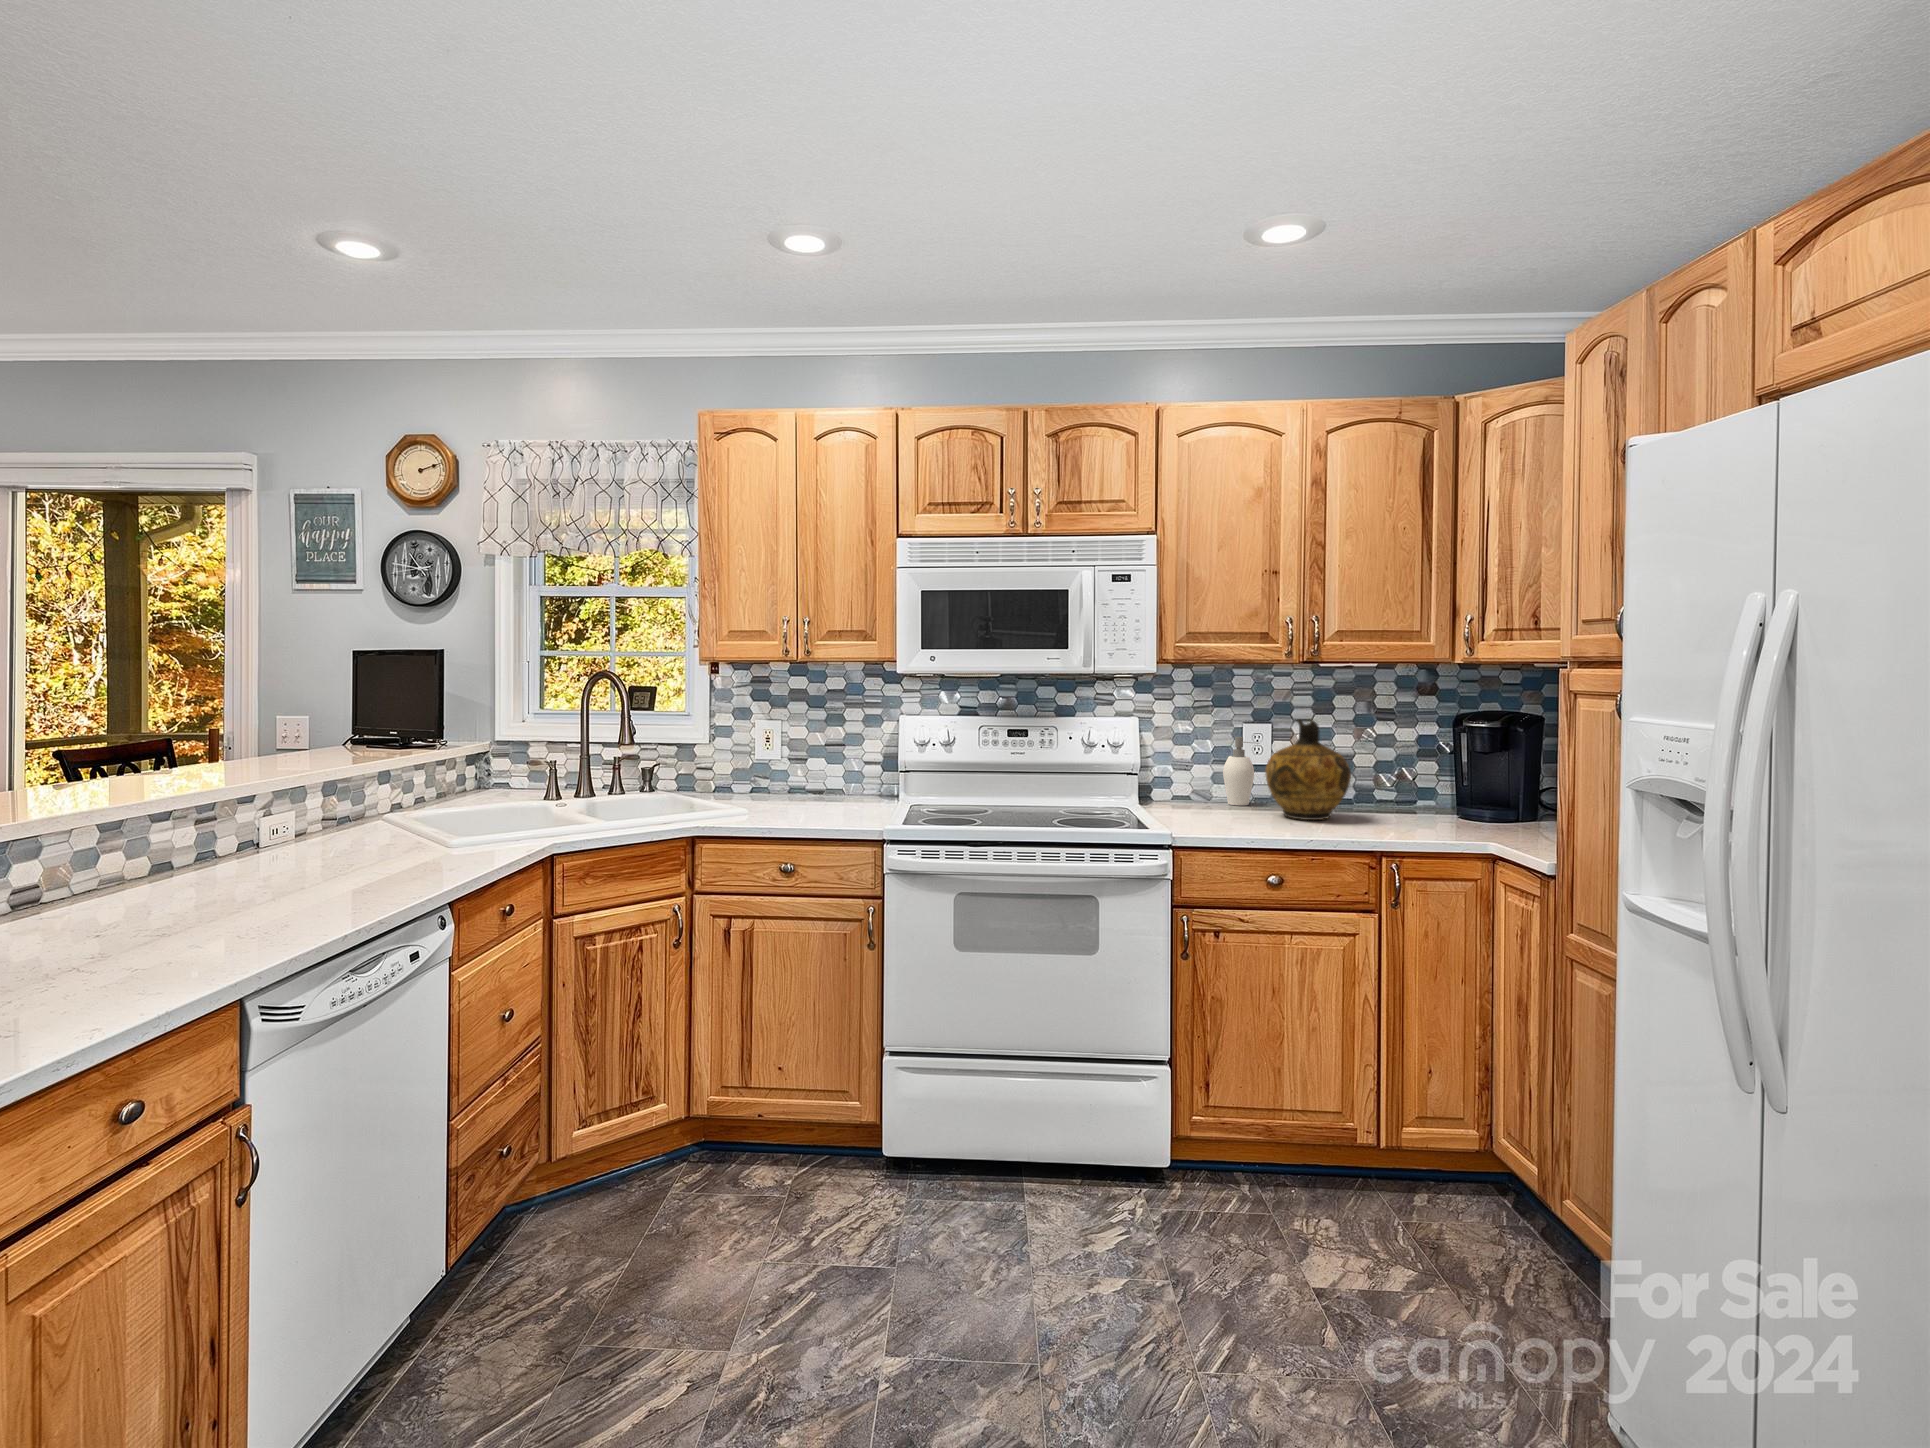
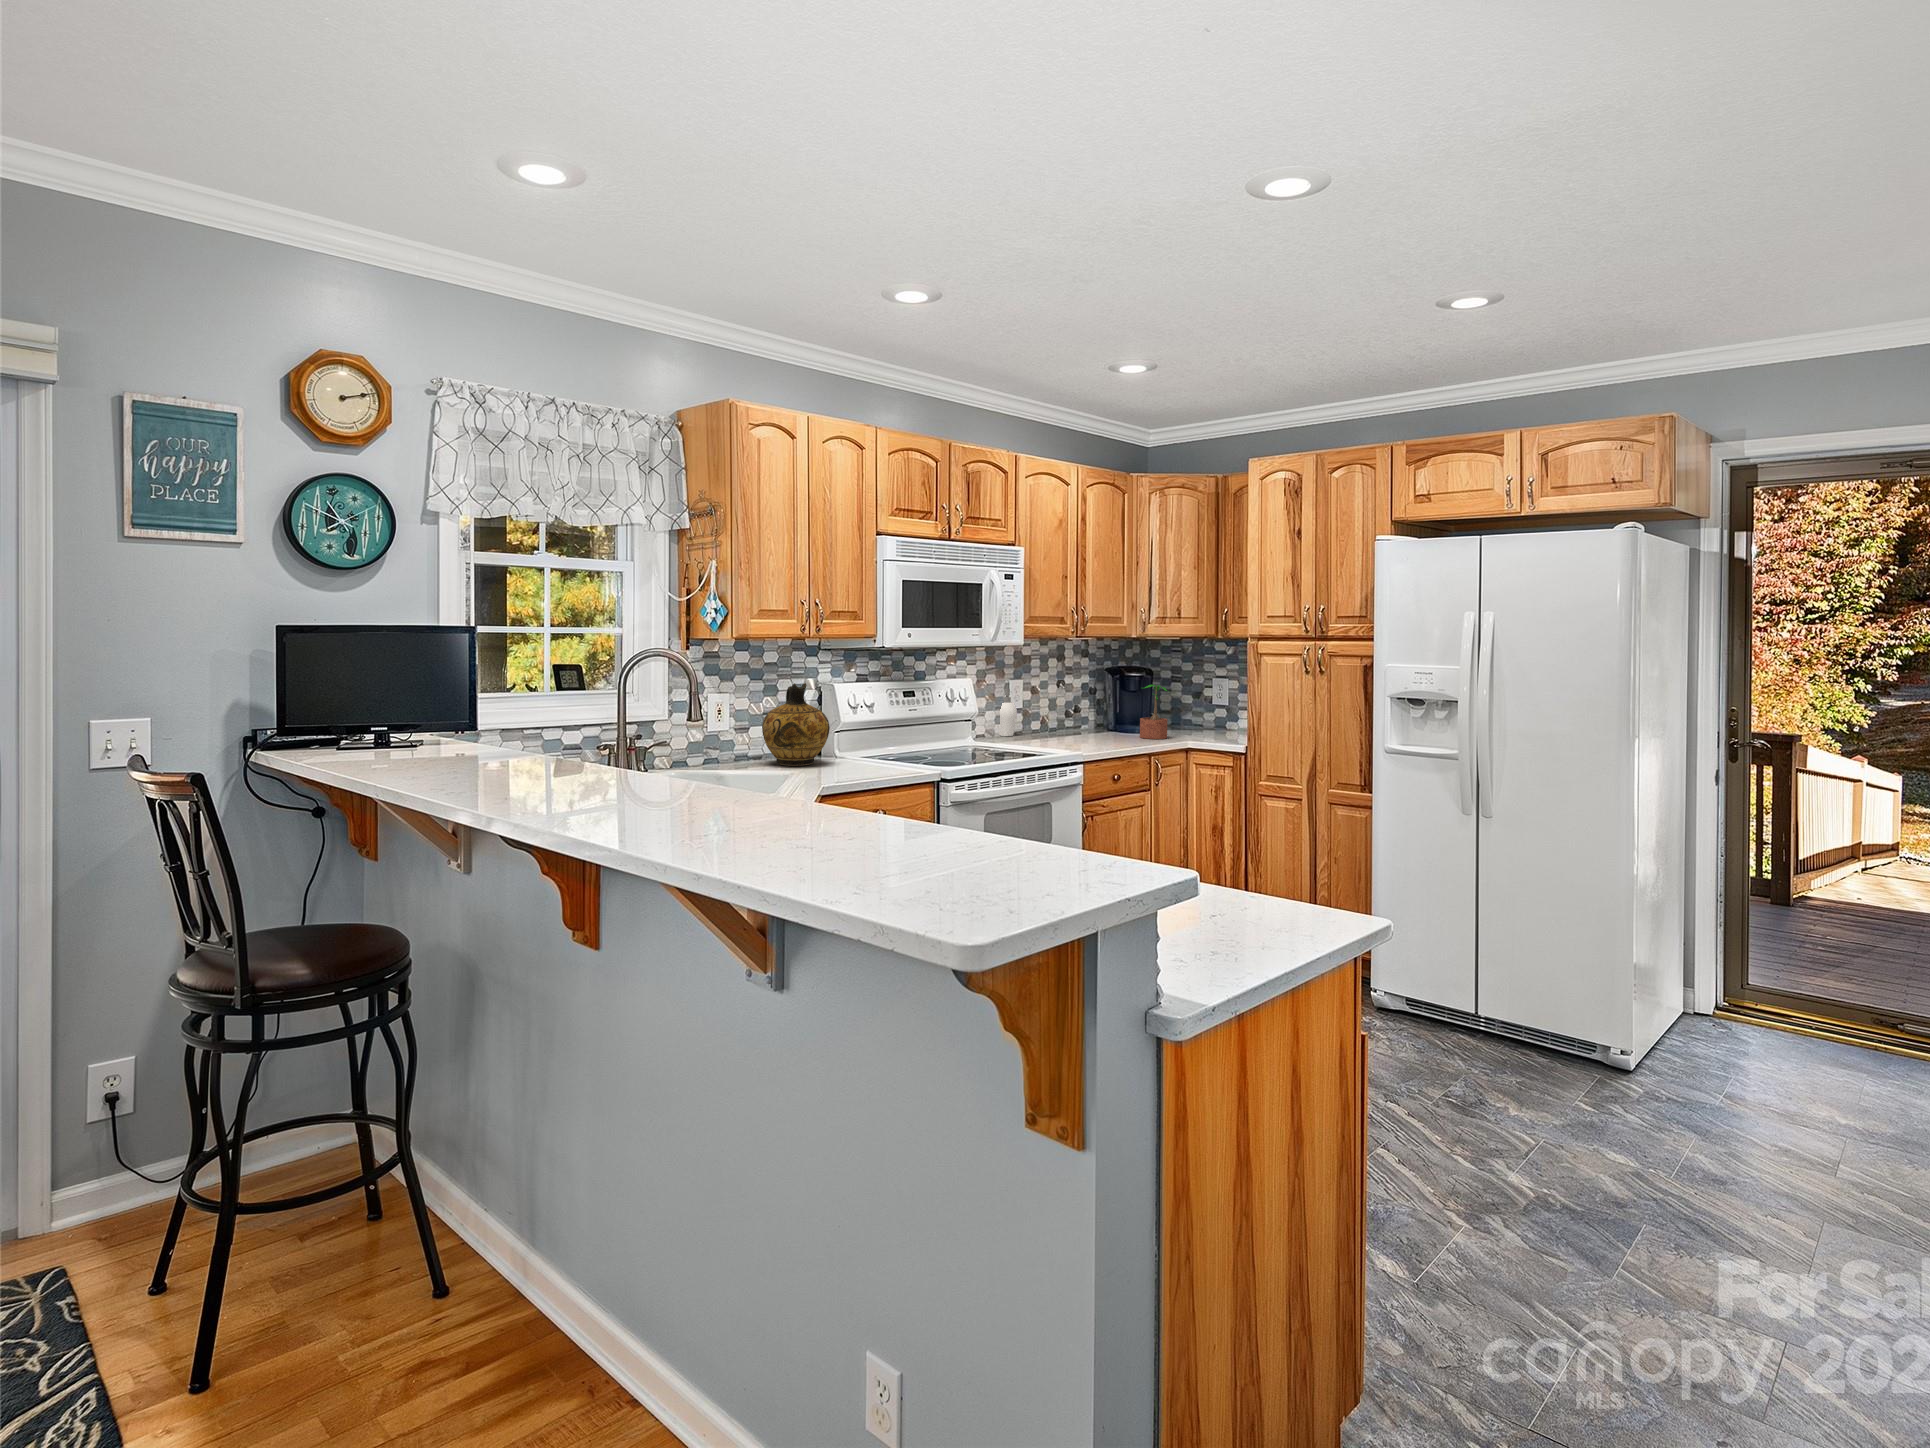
ceramic jug: present [1265,719,1351,820] -> present [762,683,830,766]
potted plant: none [1434,742,1486,836] -> present [1140,685,1168,739]

